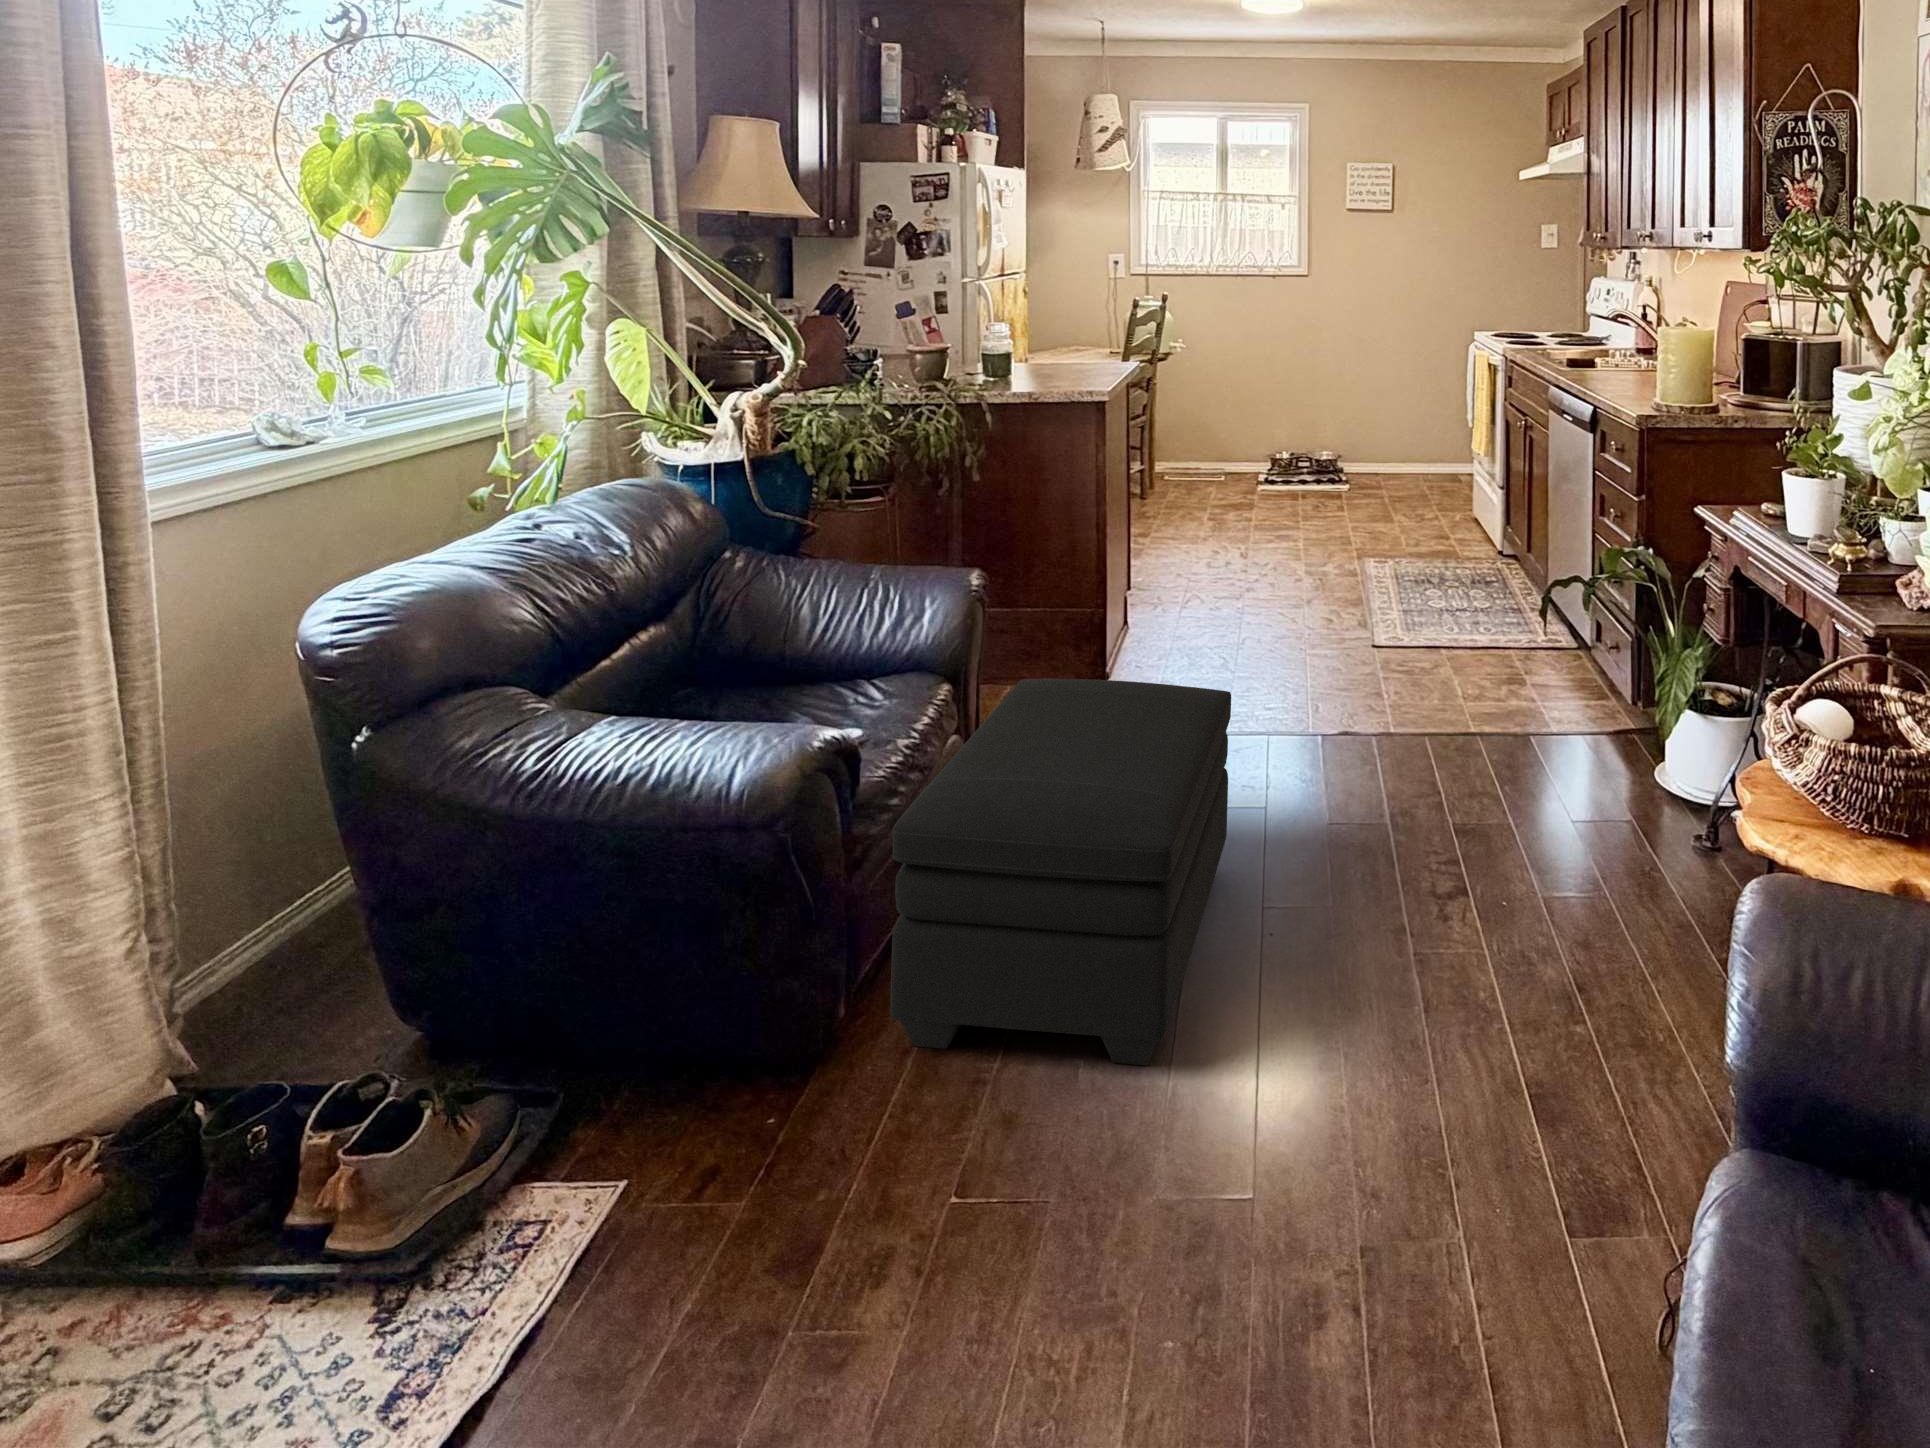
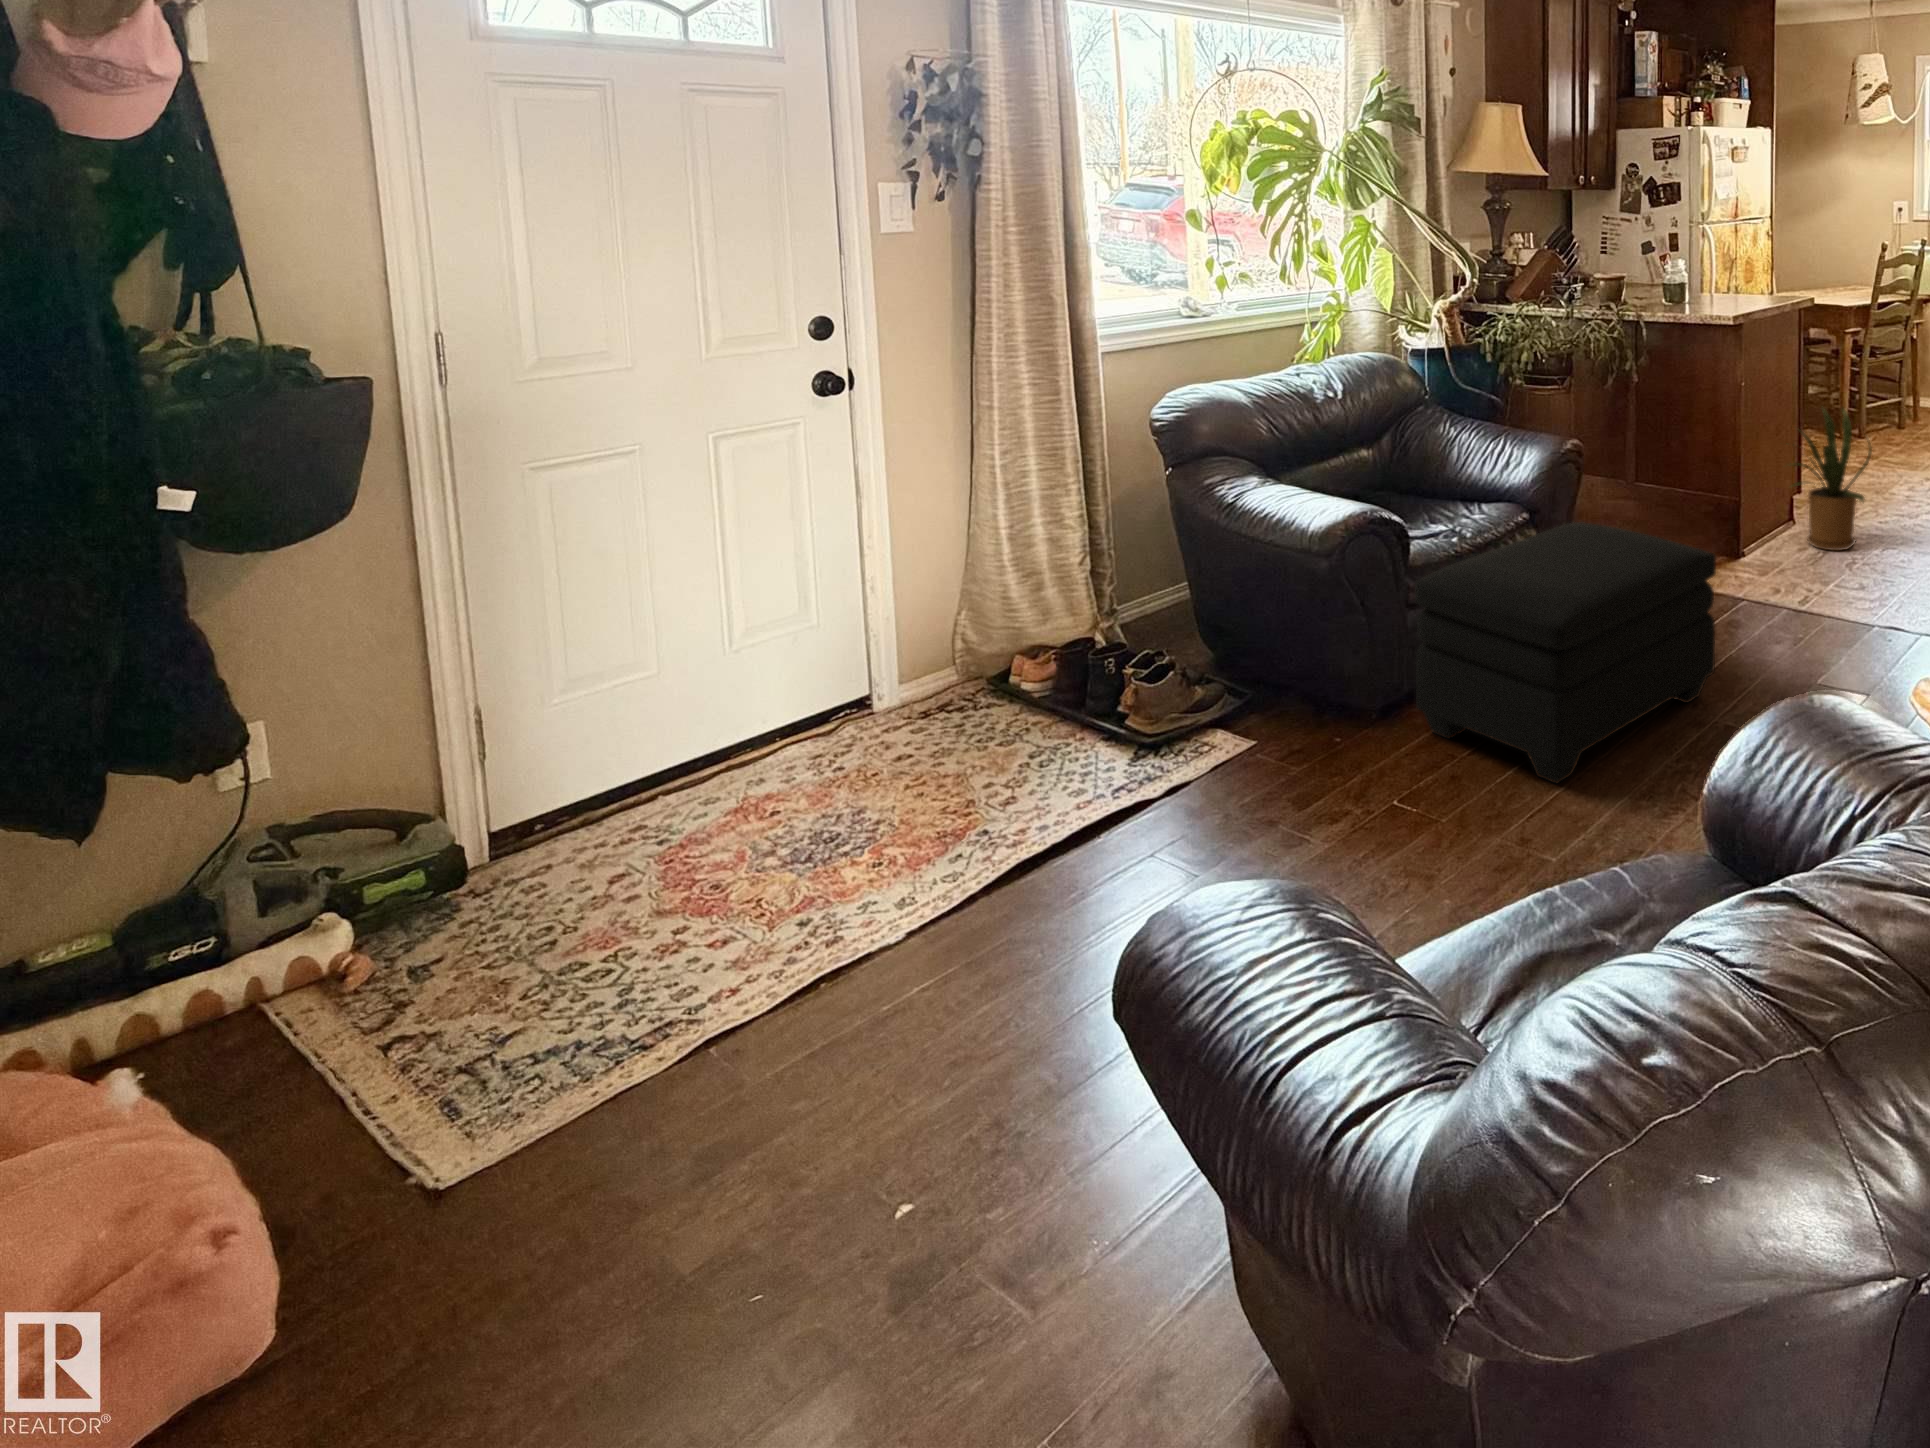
house plant: none [1127,481,1234,646] -> present [1790,406,1871,551]

